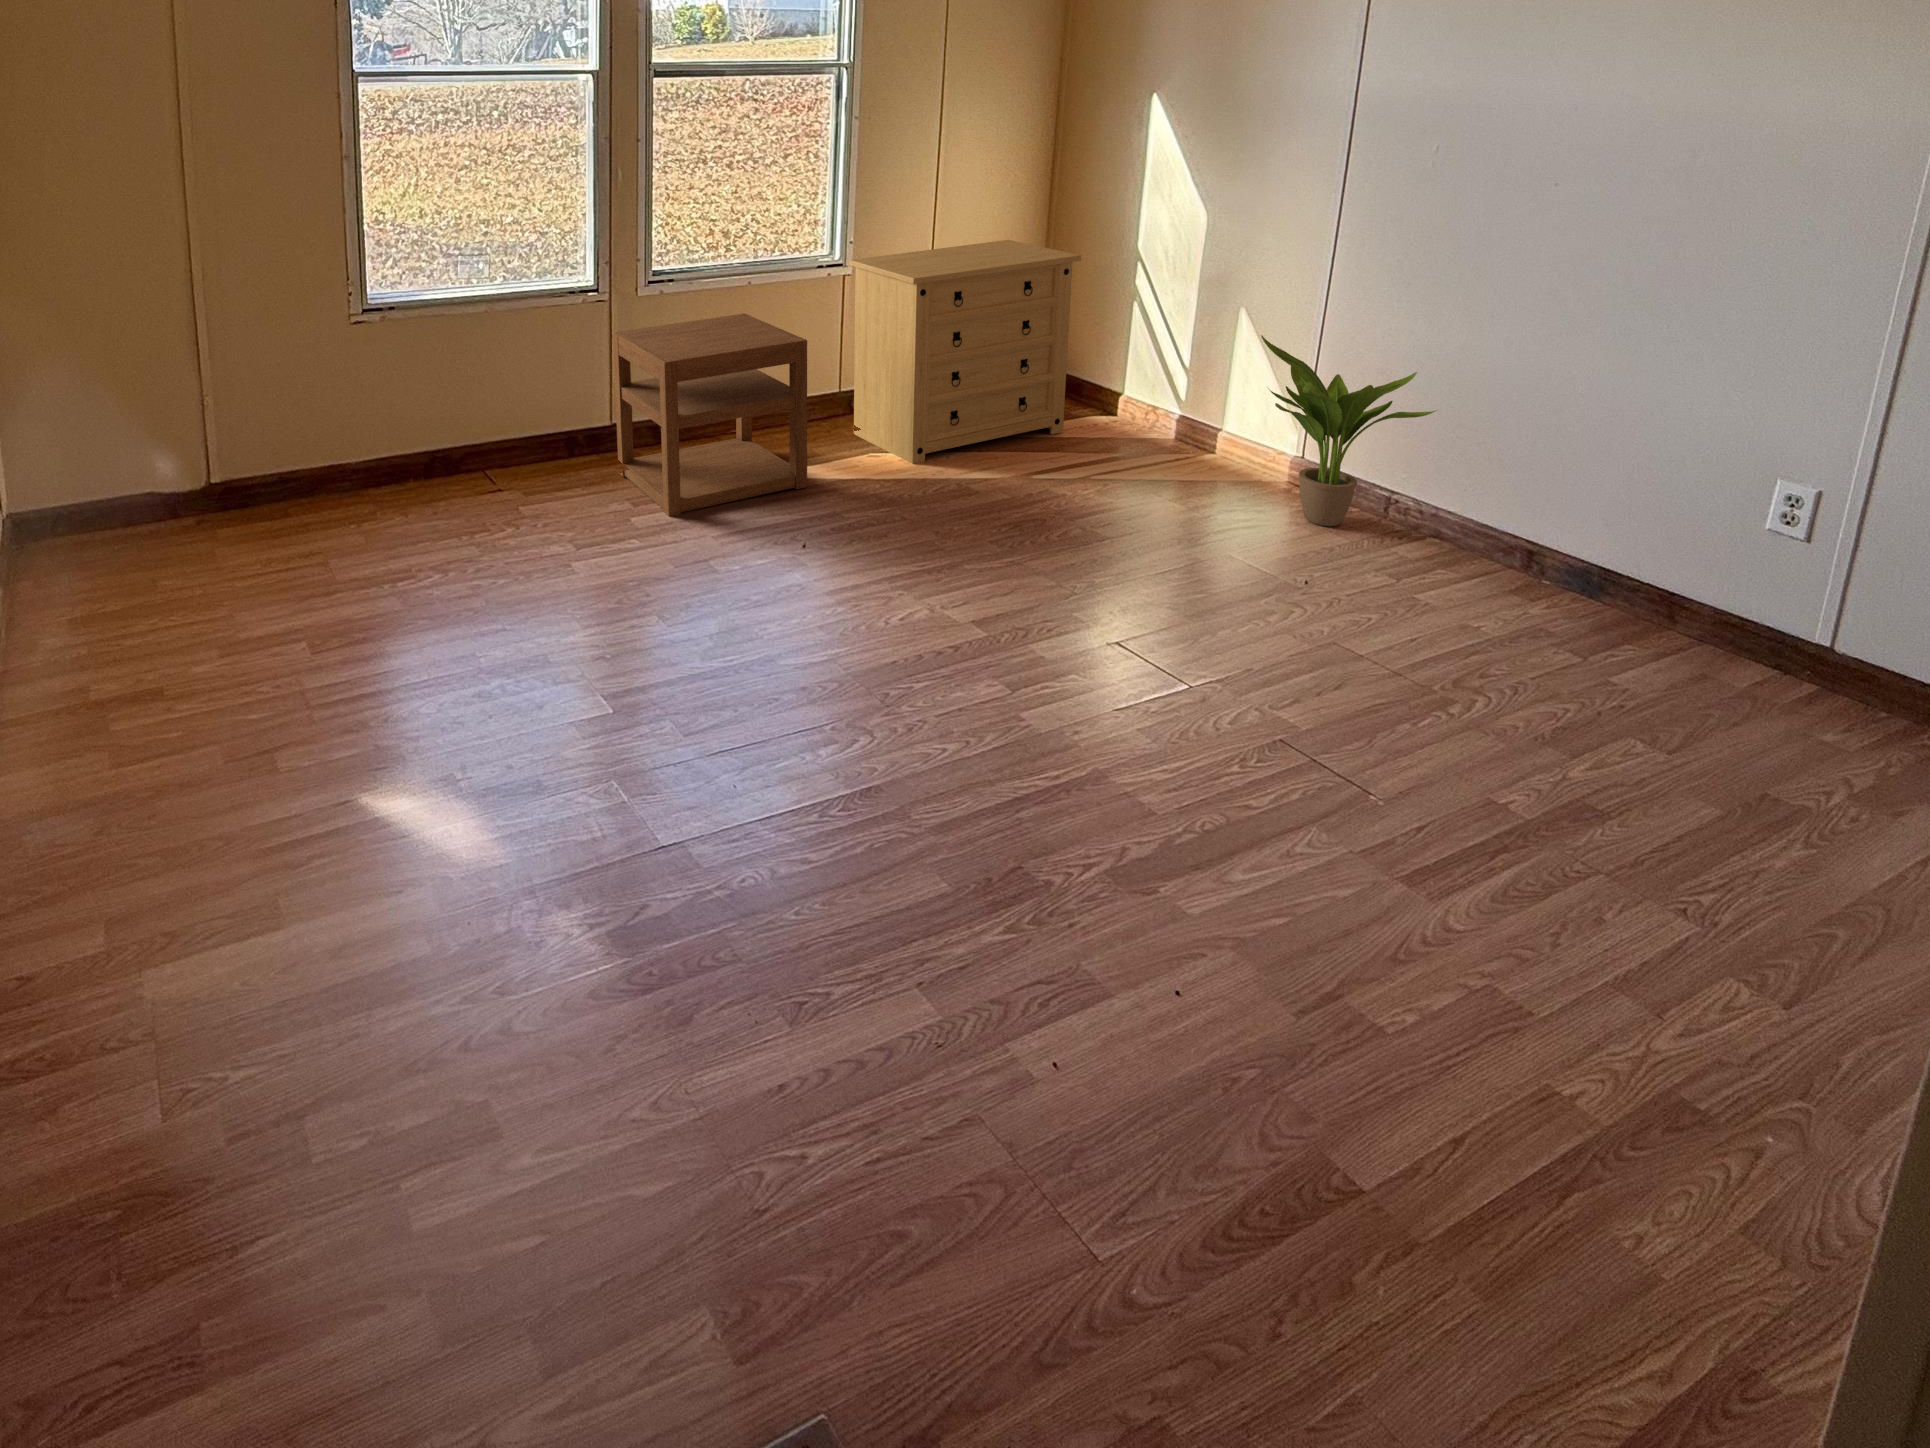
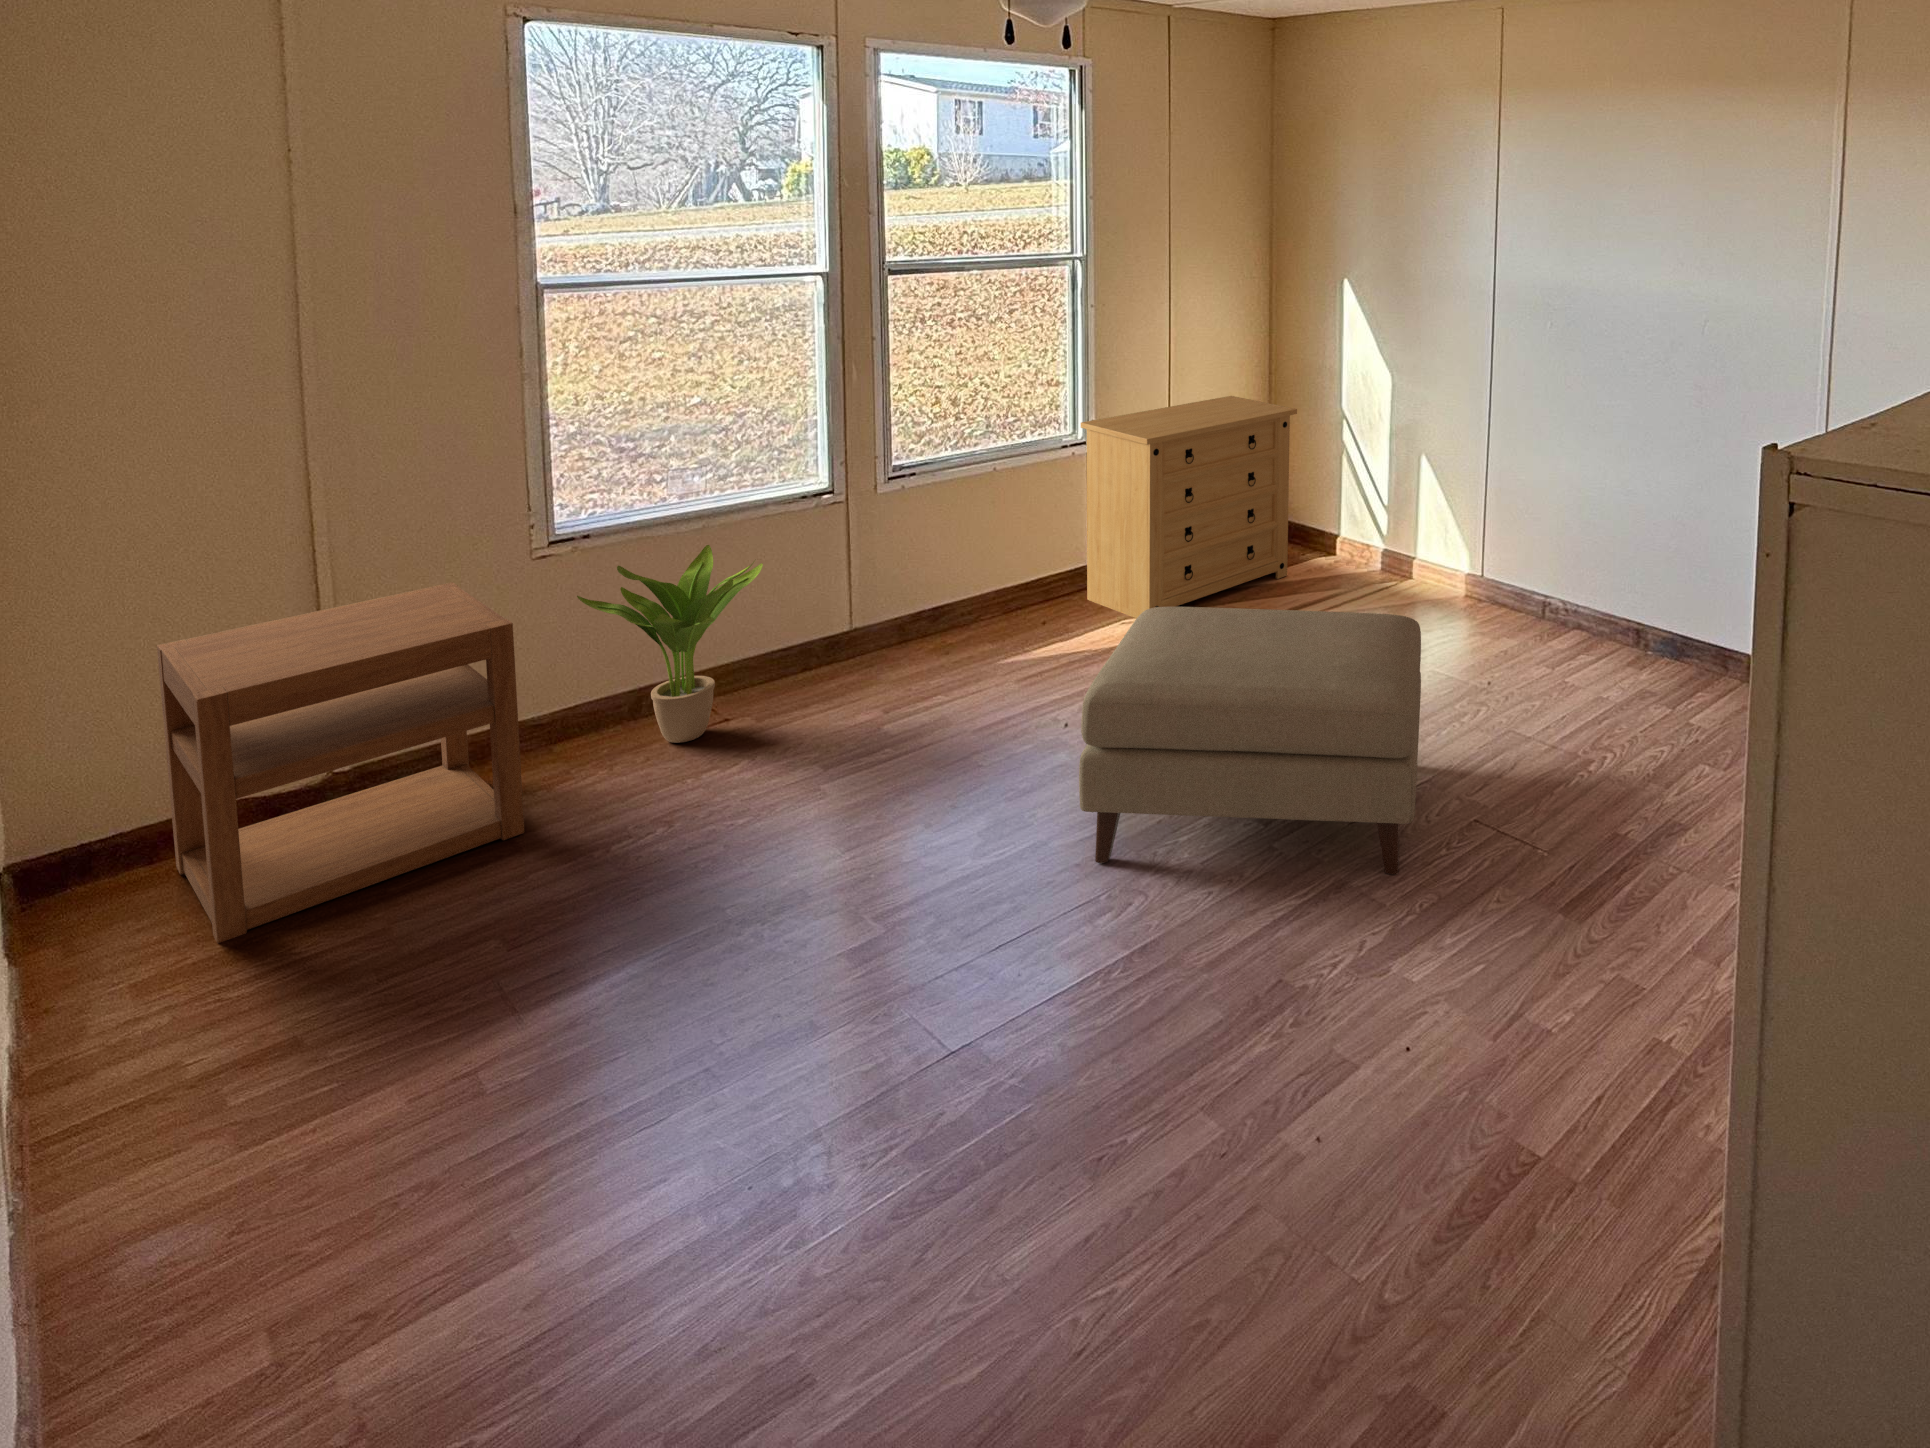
nightstand: present [613,314,807,516] -> present [157,582,524,943]
potted plant: present [1261,335,1436,526] -> present [577,545,763,743]
ottoman: none [821,448,1218,780] -> present [1079,607,1421,874]

